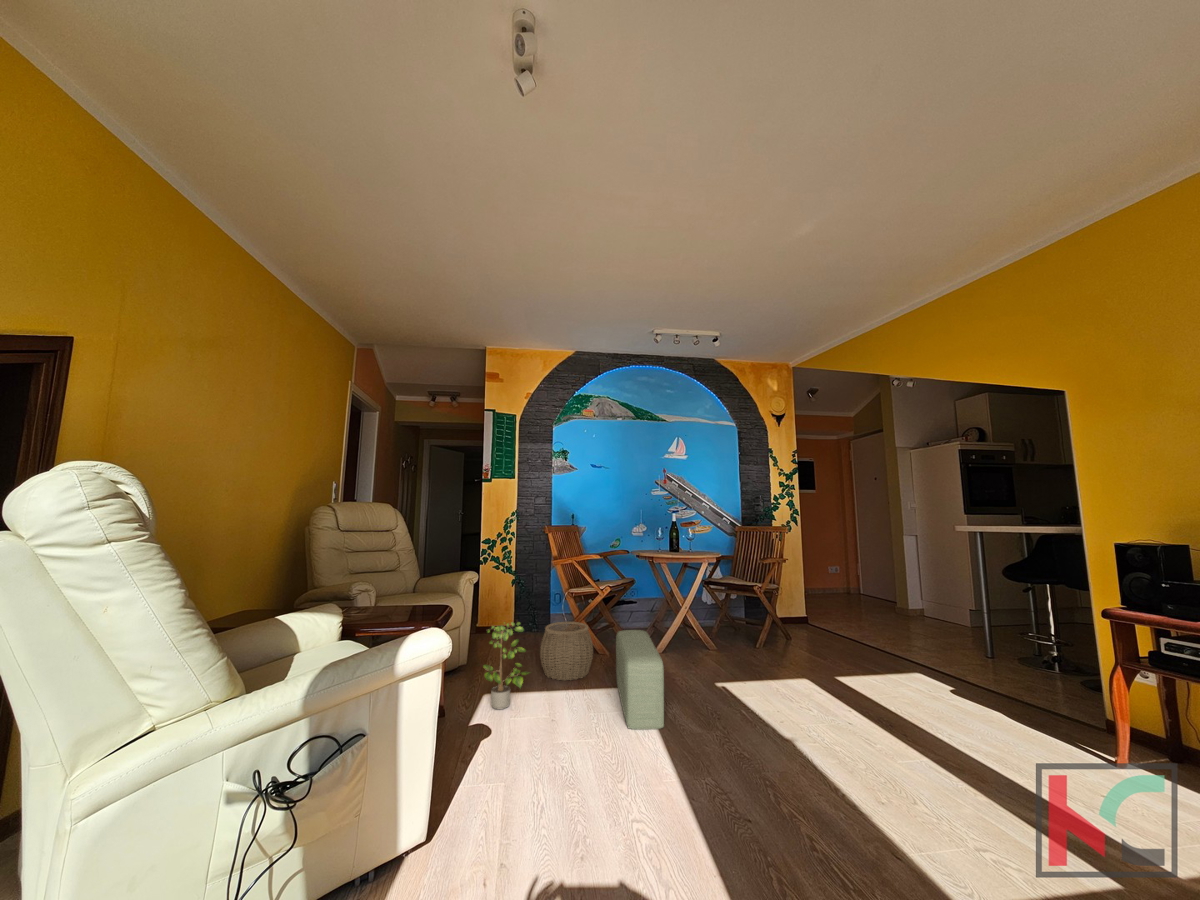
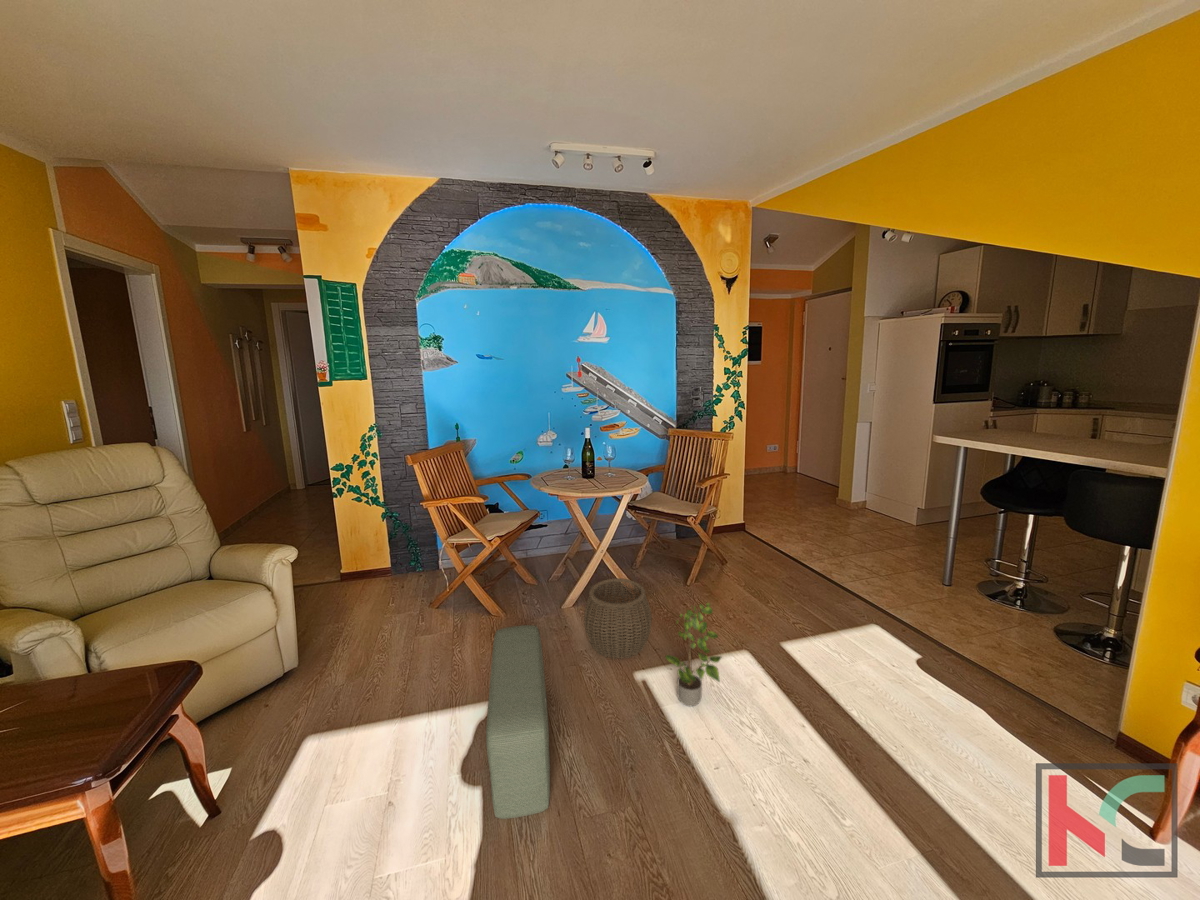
potted plant: present [483,622,530,709] -> present [666,603,721,706]
woven basket: present [540,622,593,680] -> present [584,578,651,659]

